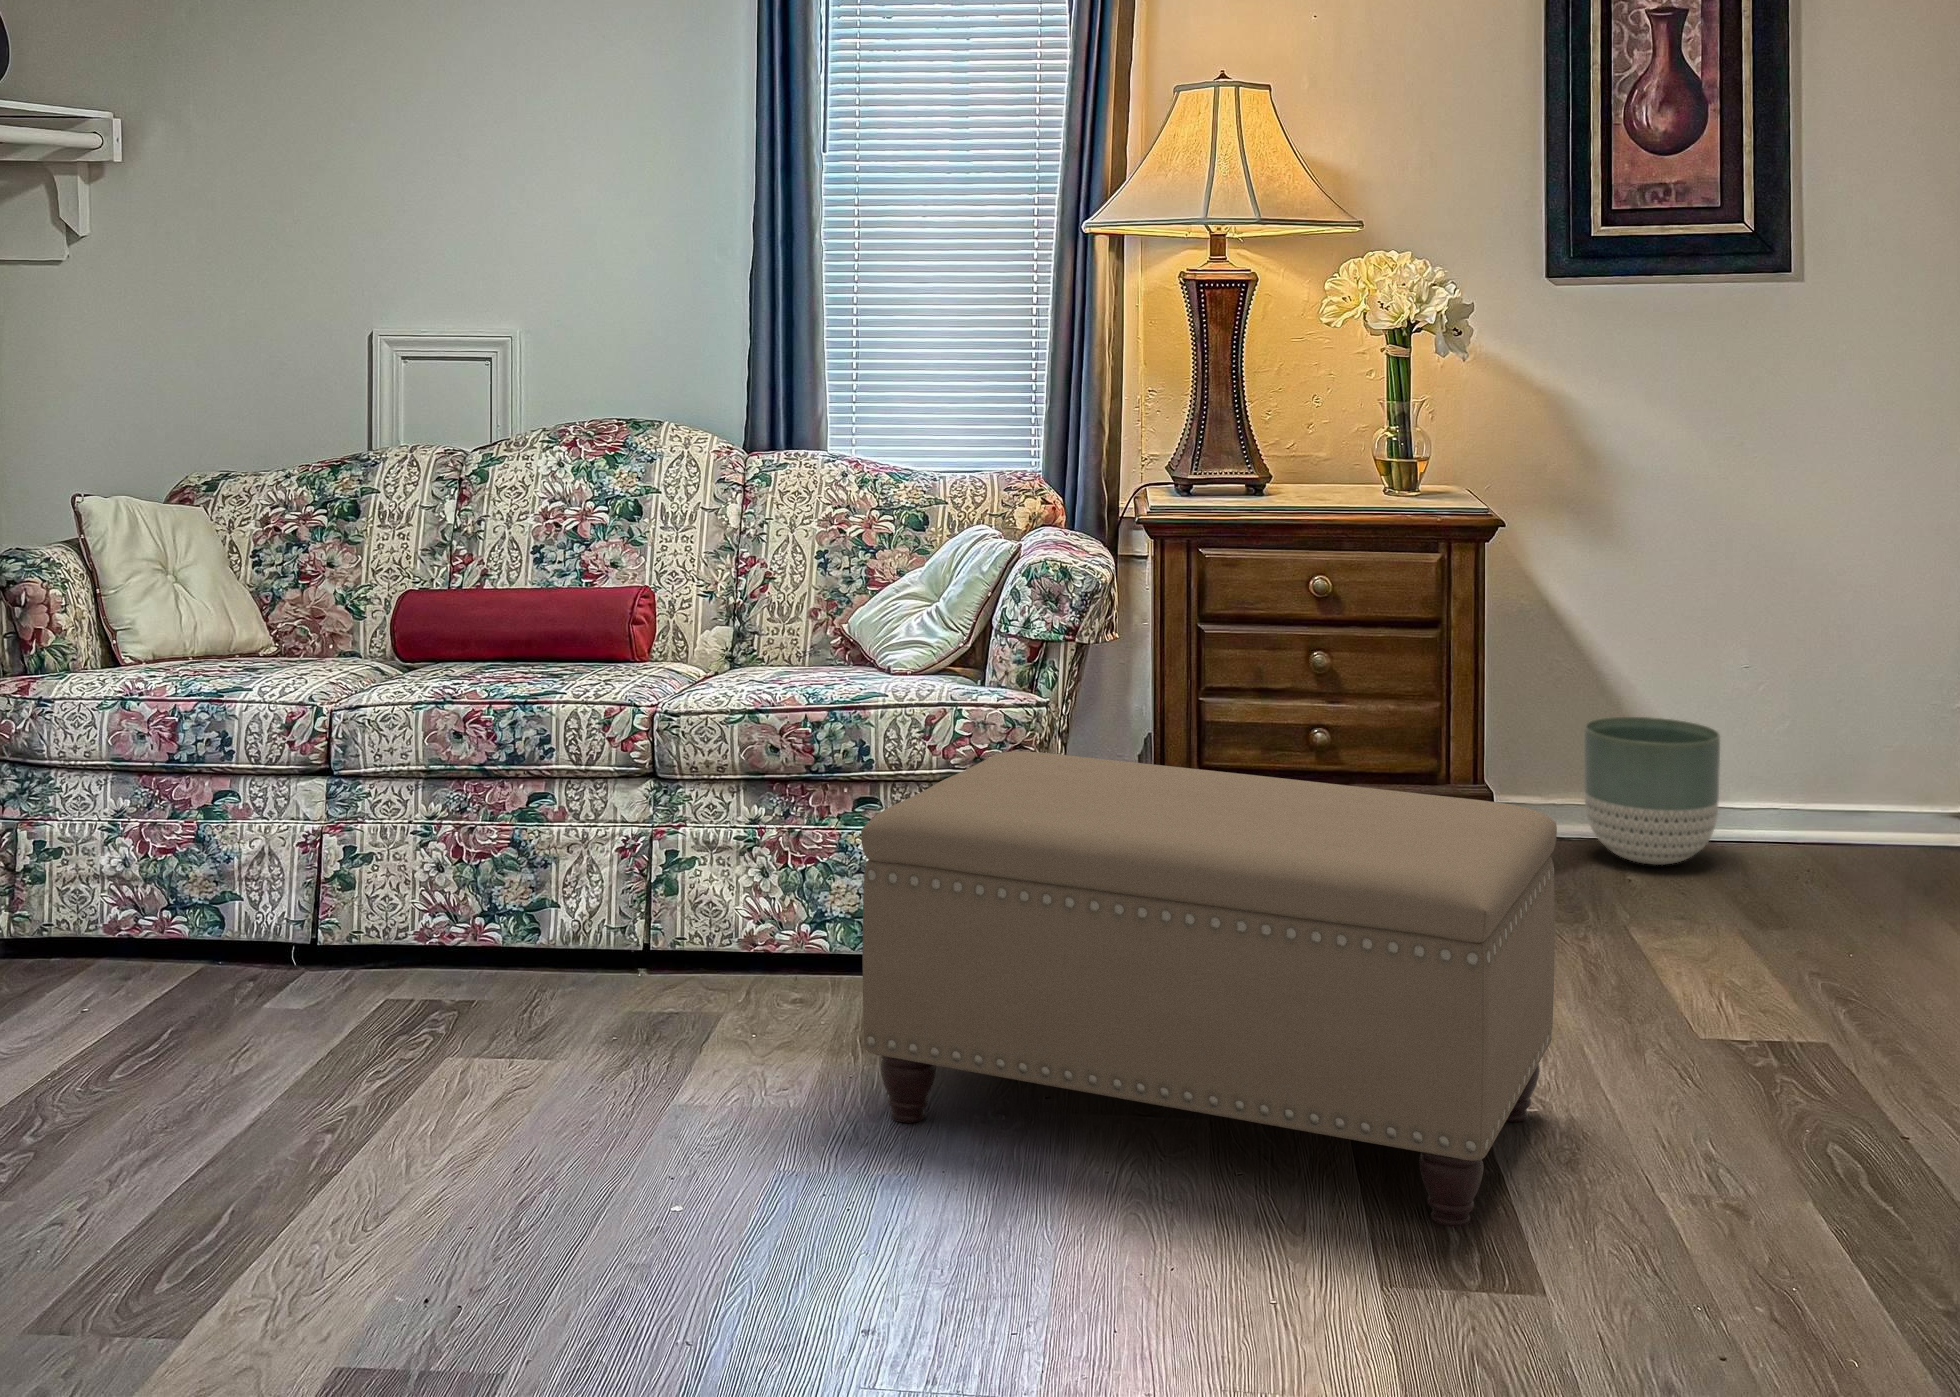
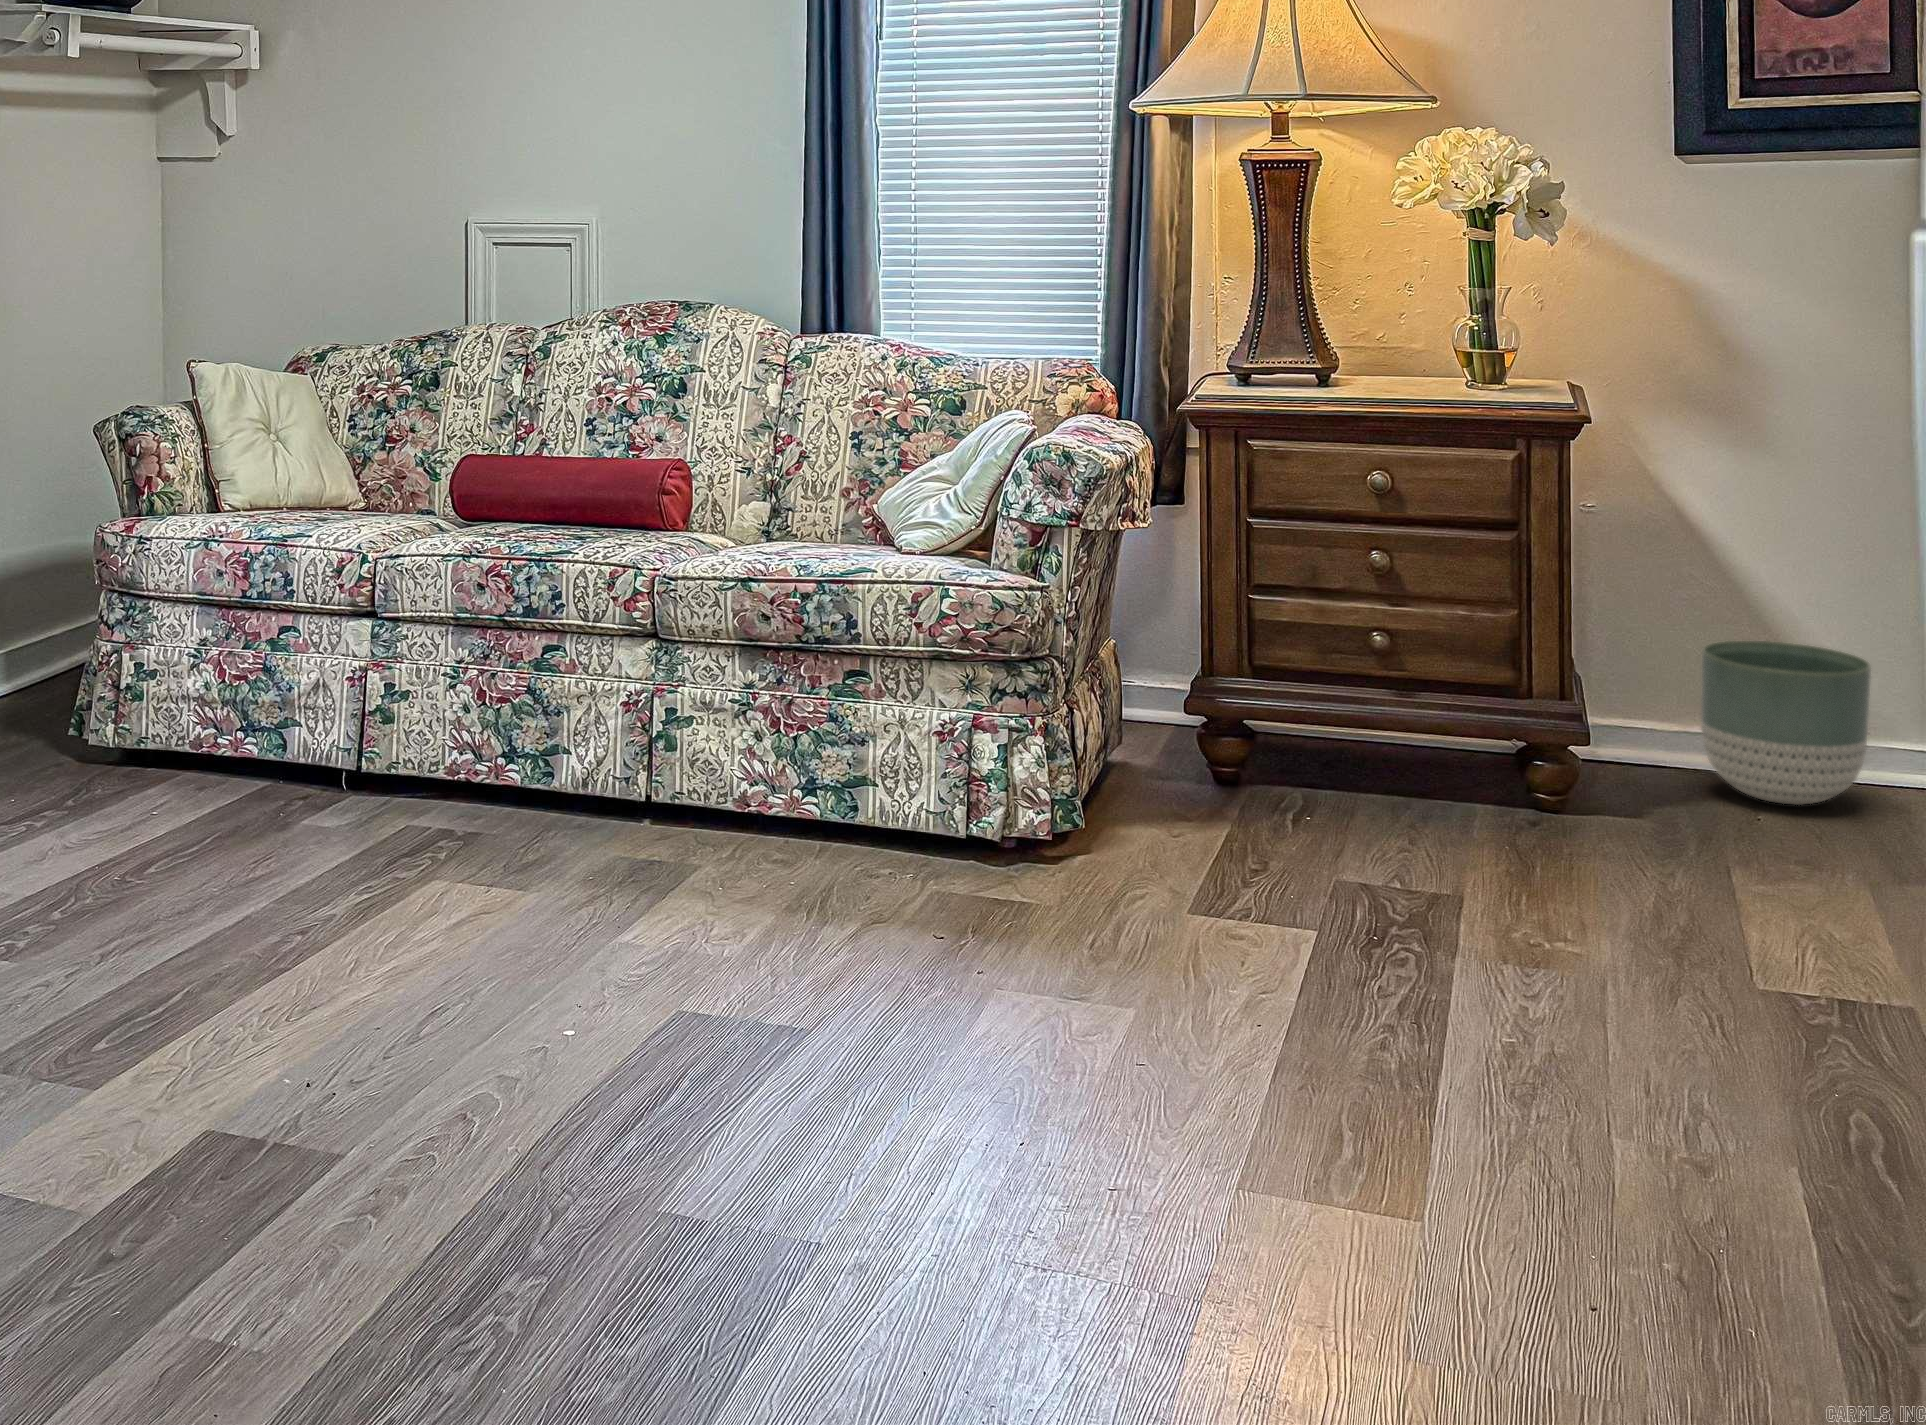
ottoman: present [861,751,1557,1227] -> none [793,633,1540,1140]

